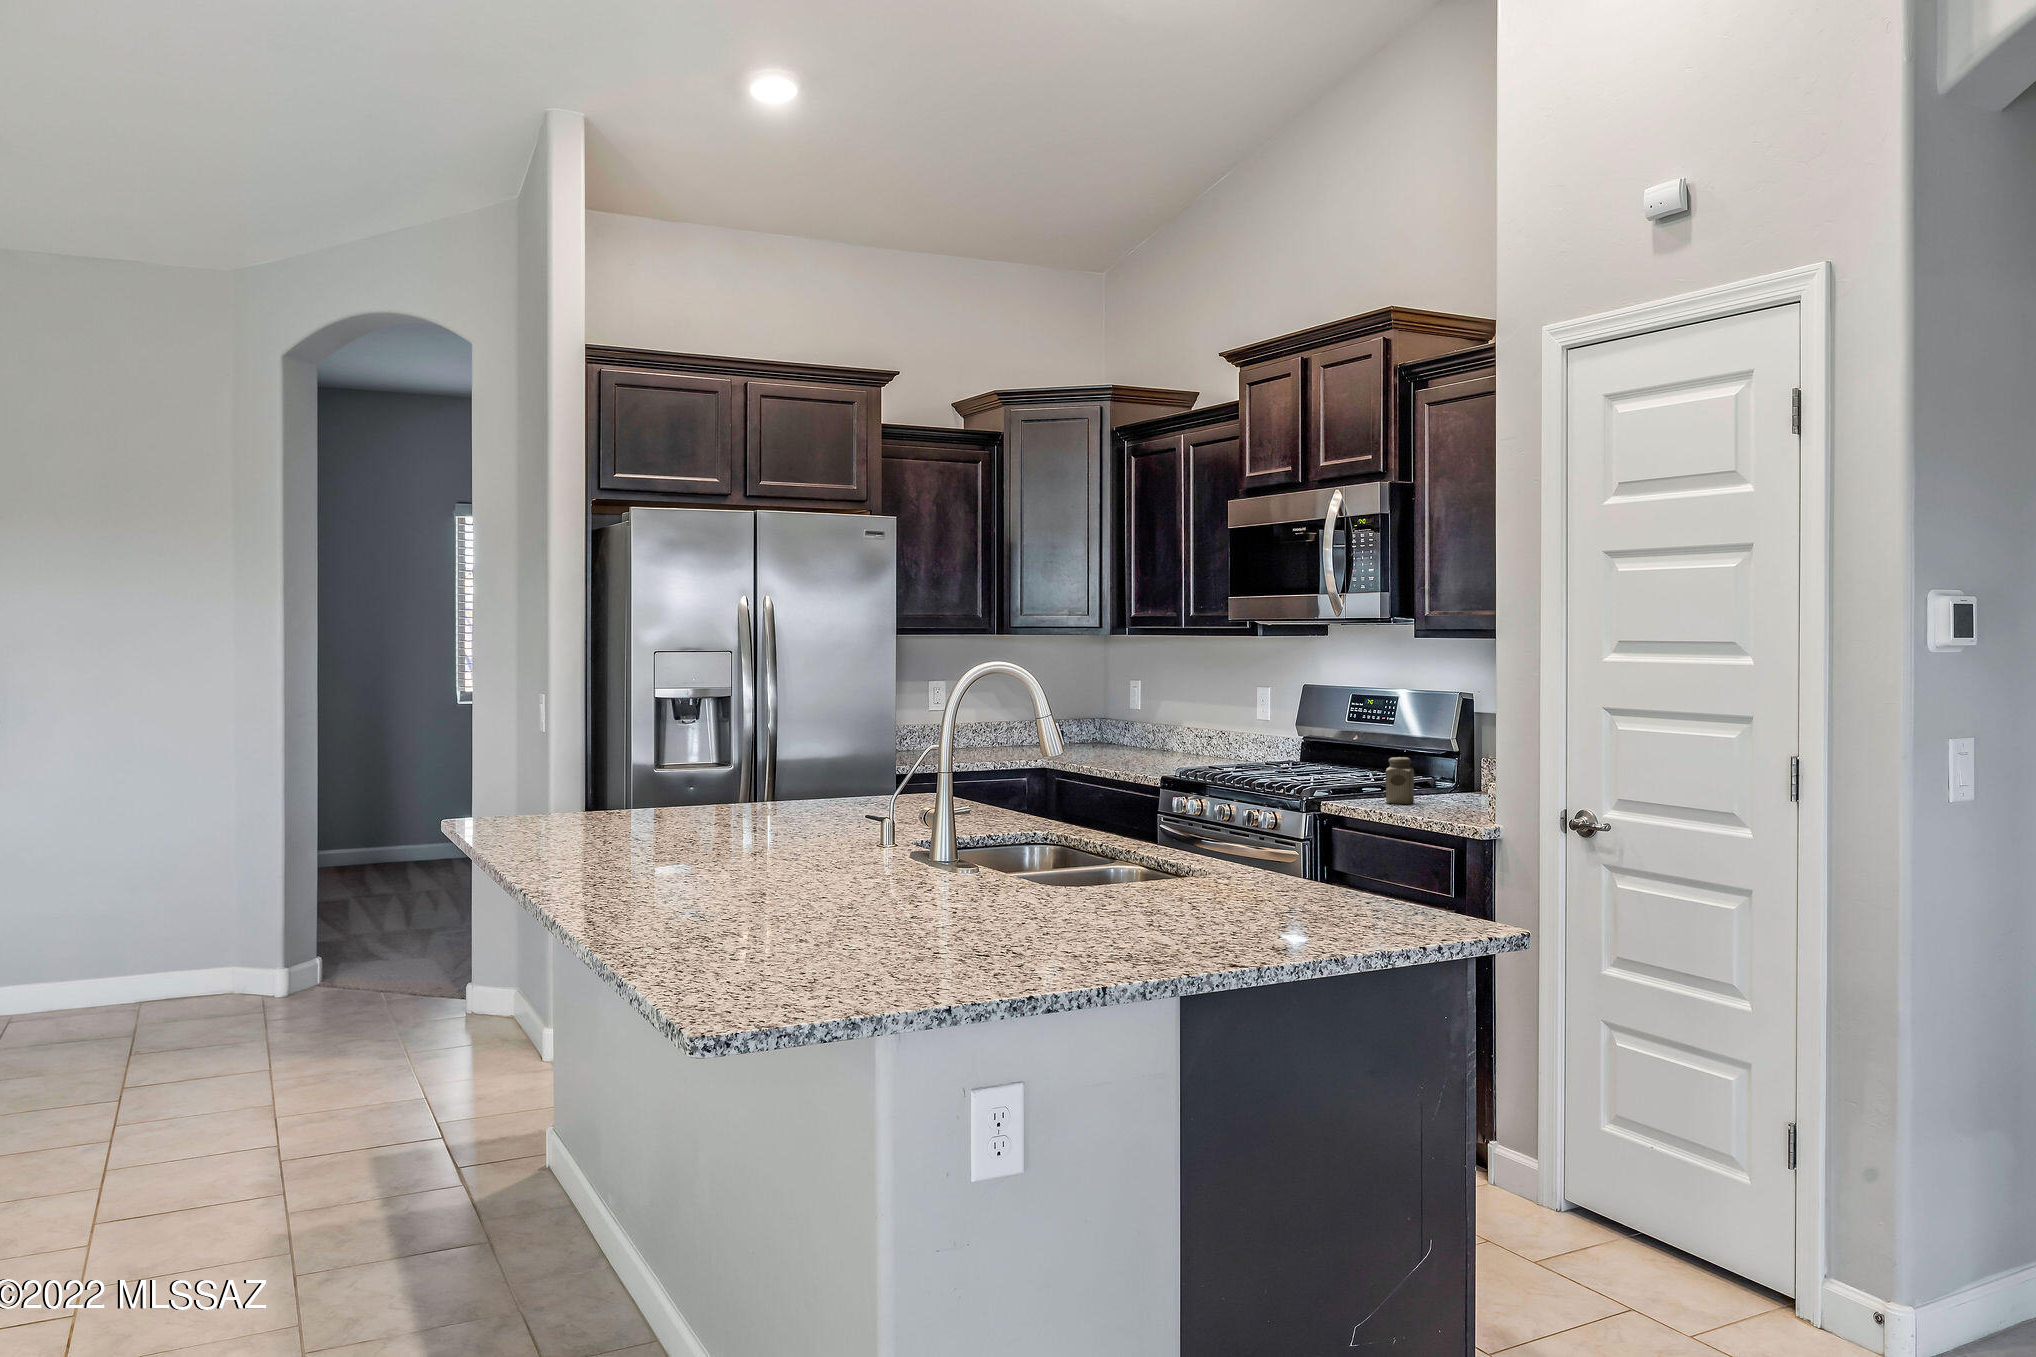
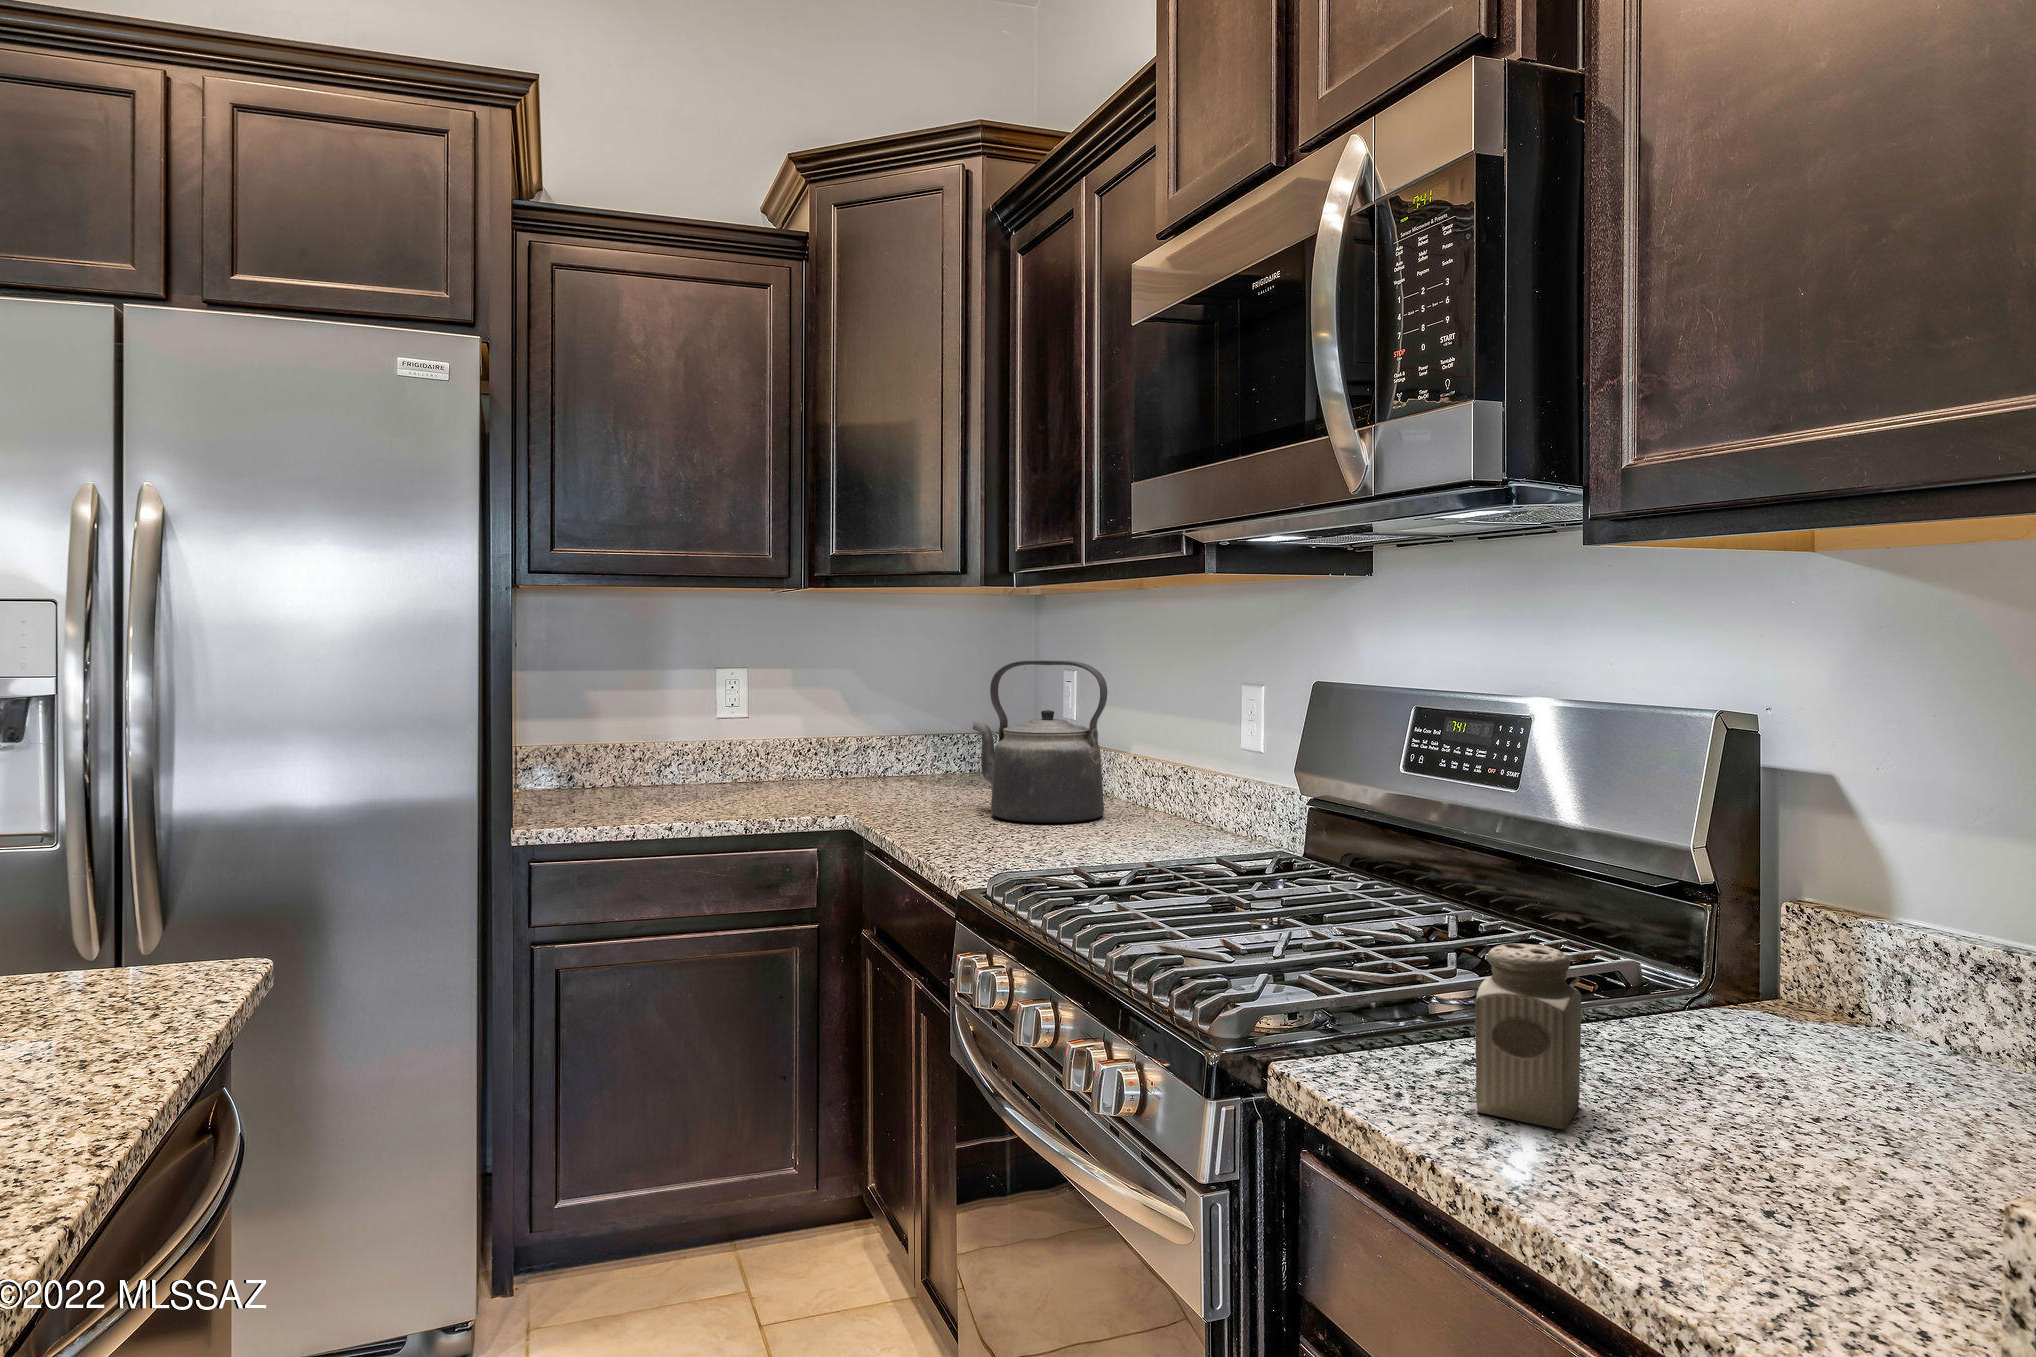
kettle: none [1109,675,1186,759] -> present [972,660,1107,823]

